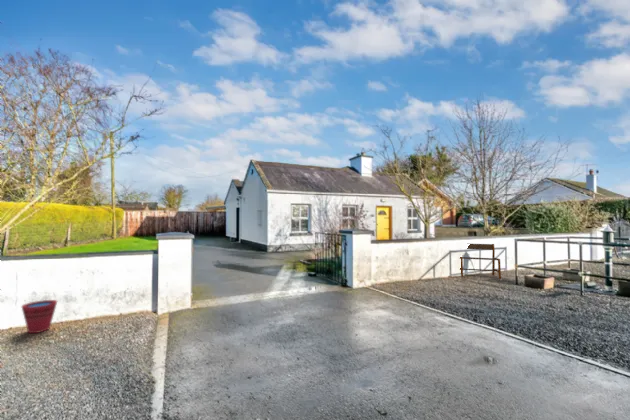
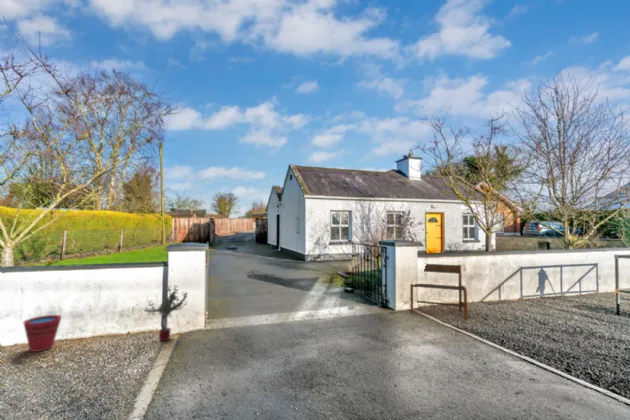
bench: present [460,244,501,279] -> present [410,264,467,319]
potted tree: none [137,270,179,319] -> present [145,286,187,341]

